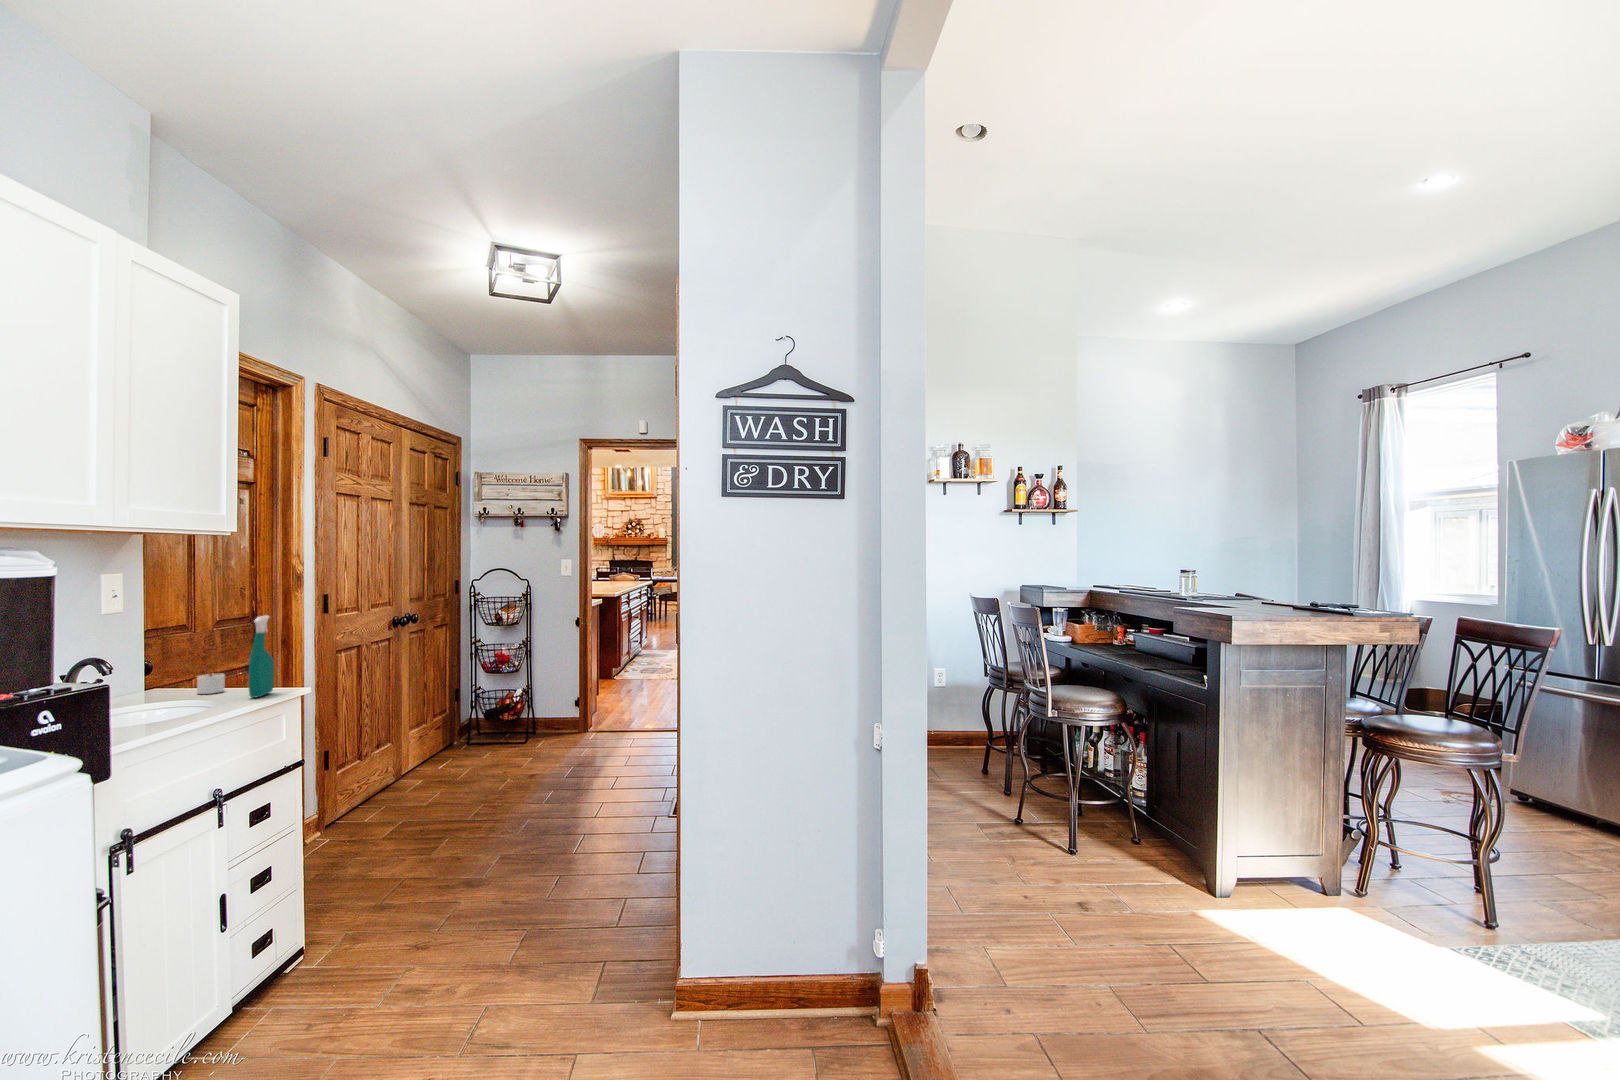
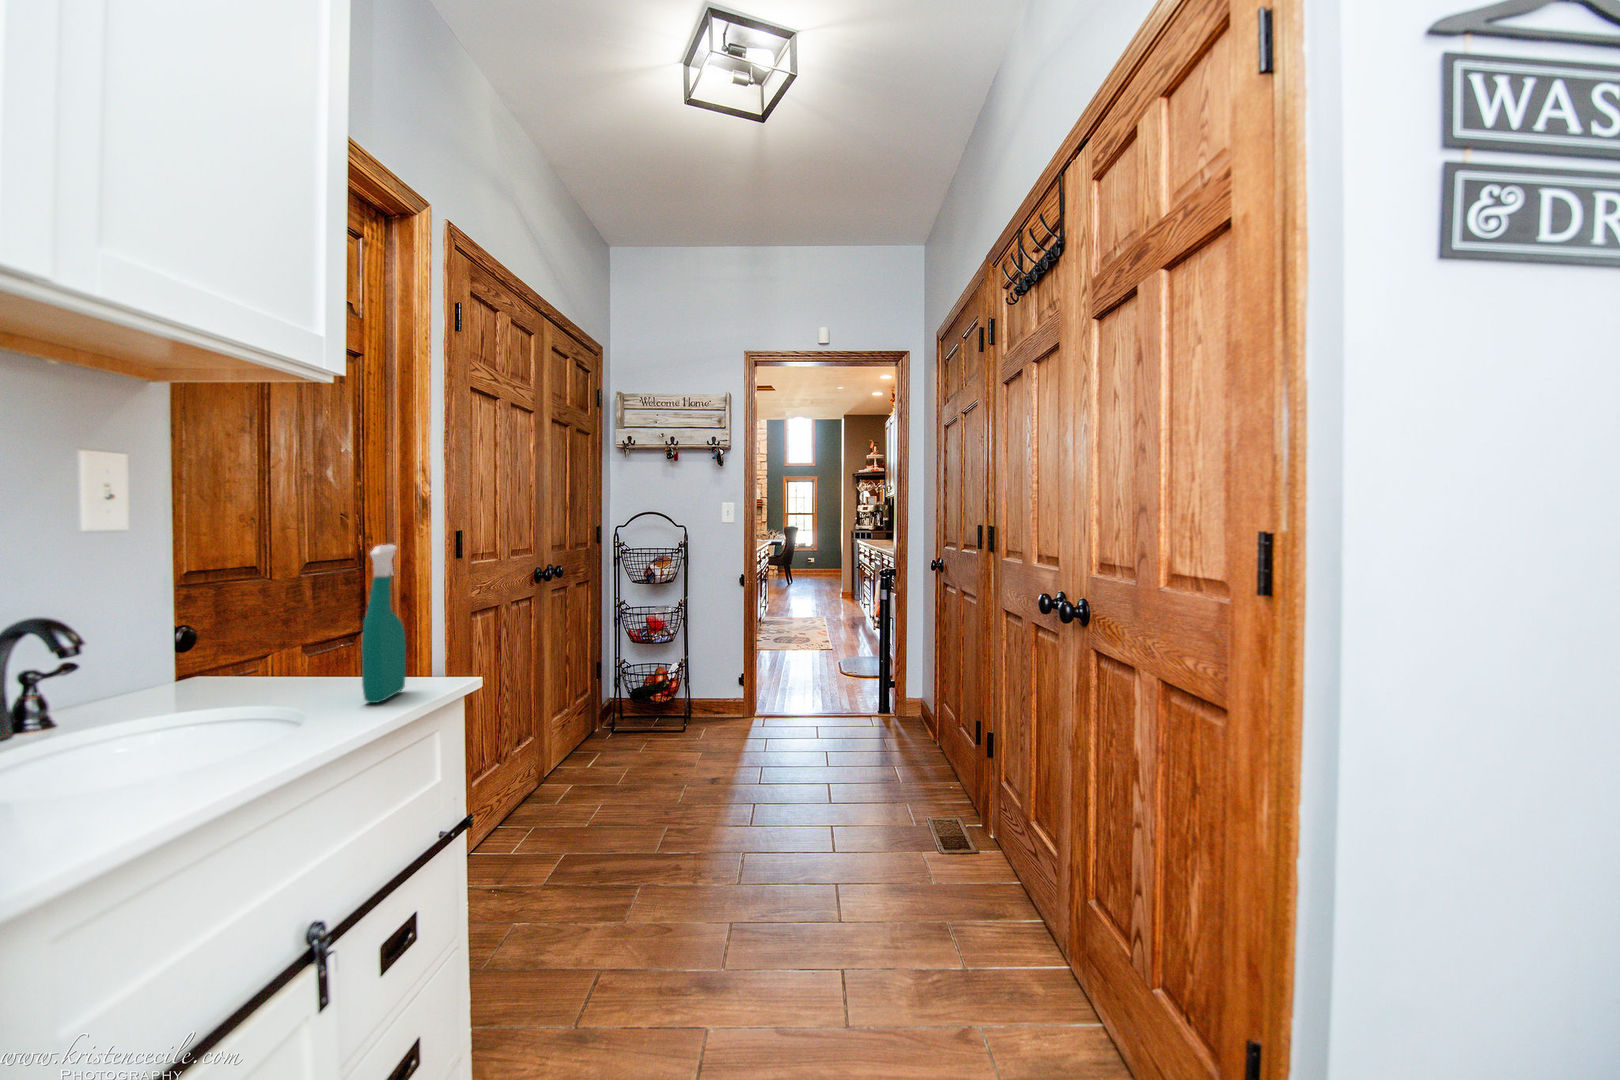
candle: present [197,673,225,694] -> none [271,650,337,690]

